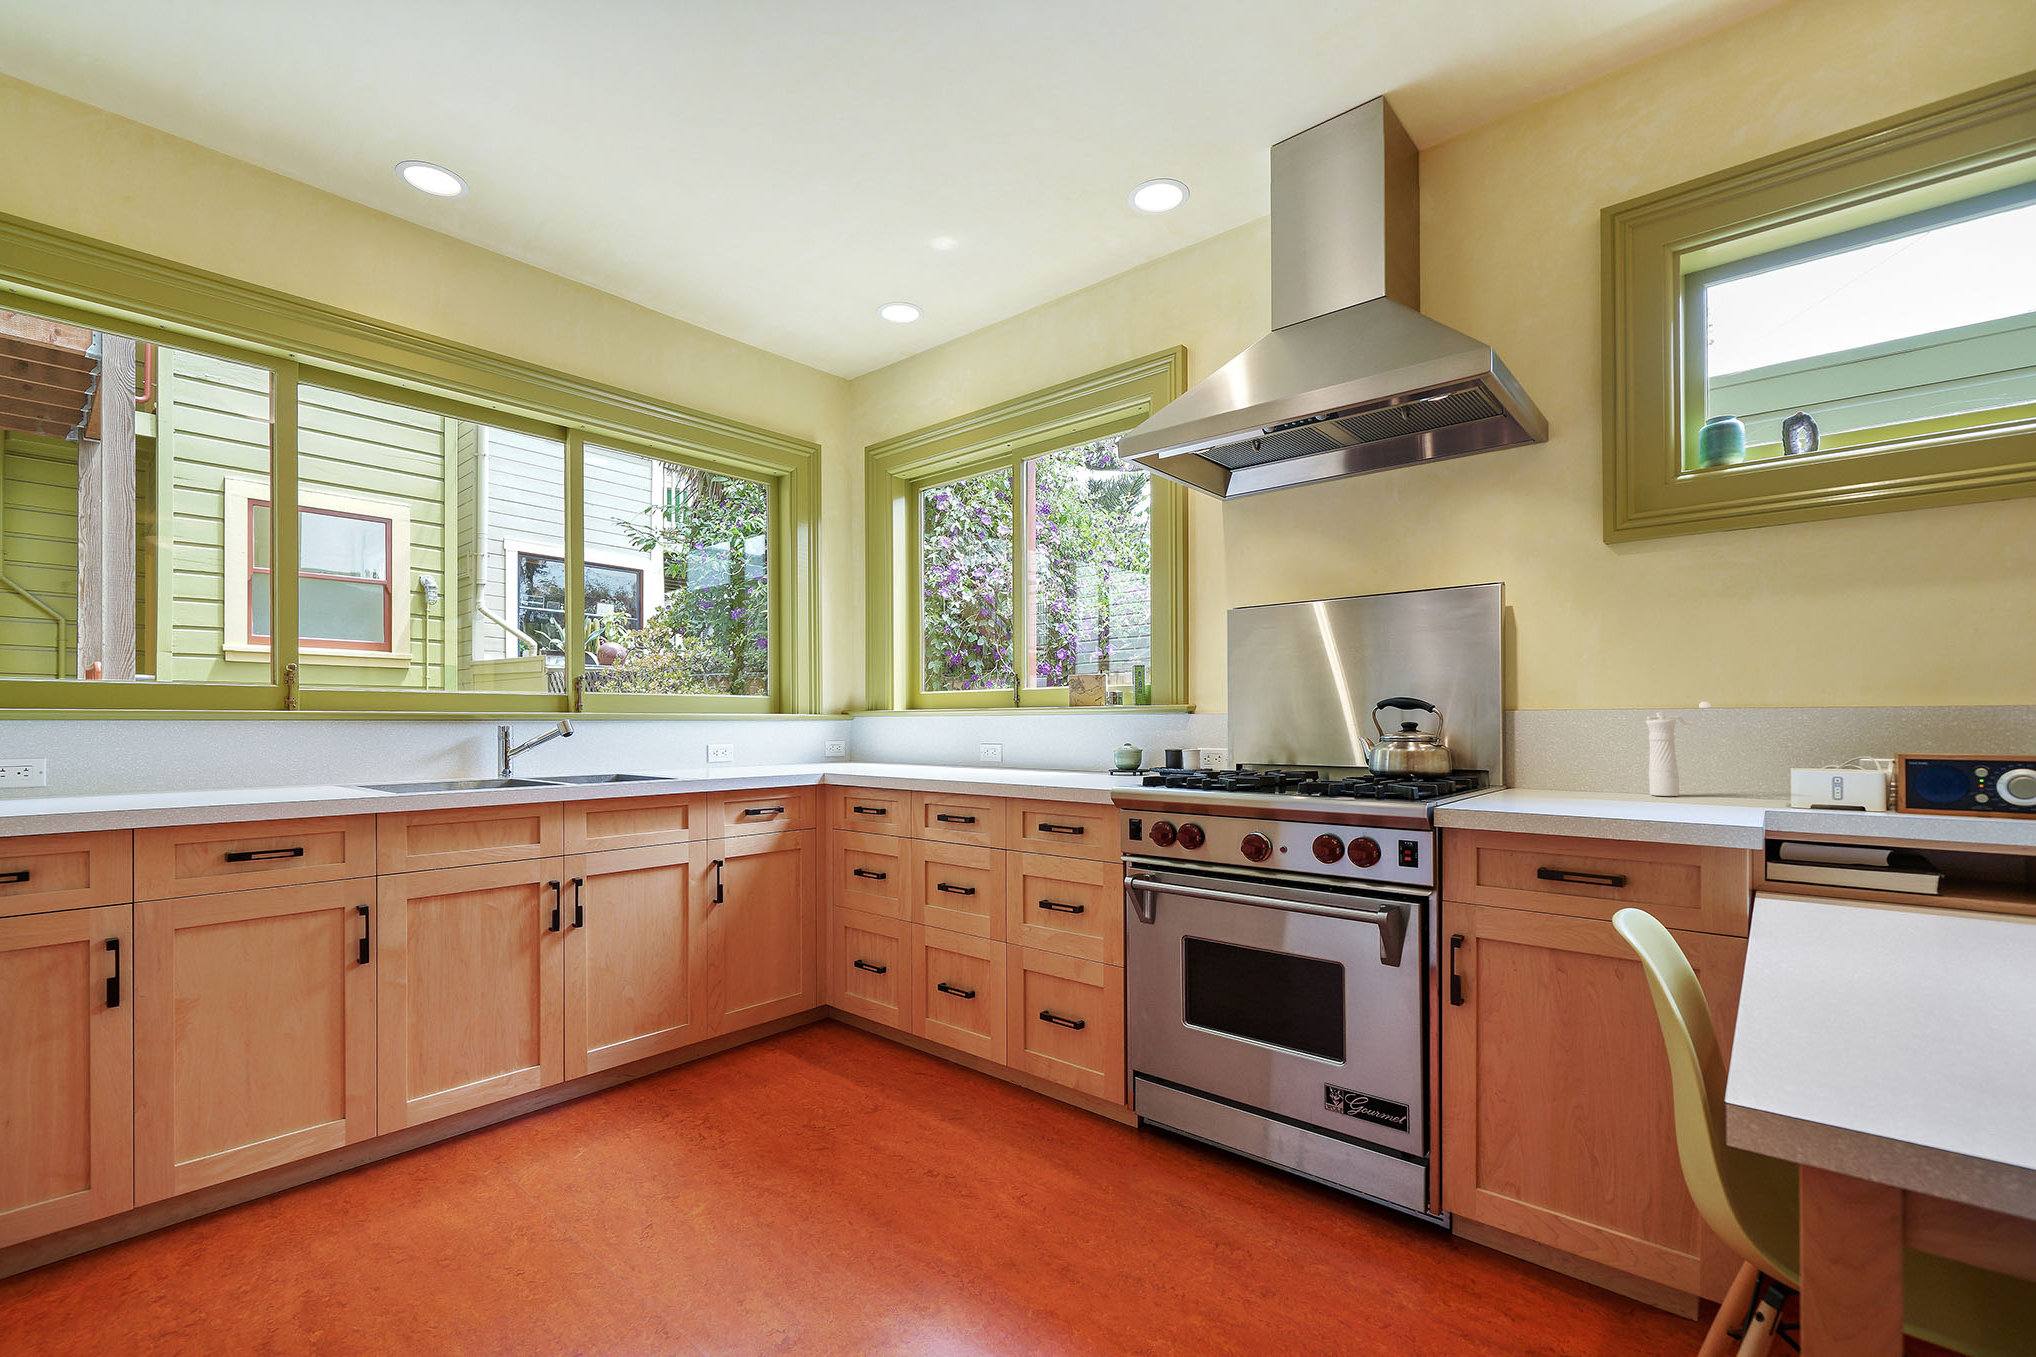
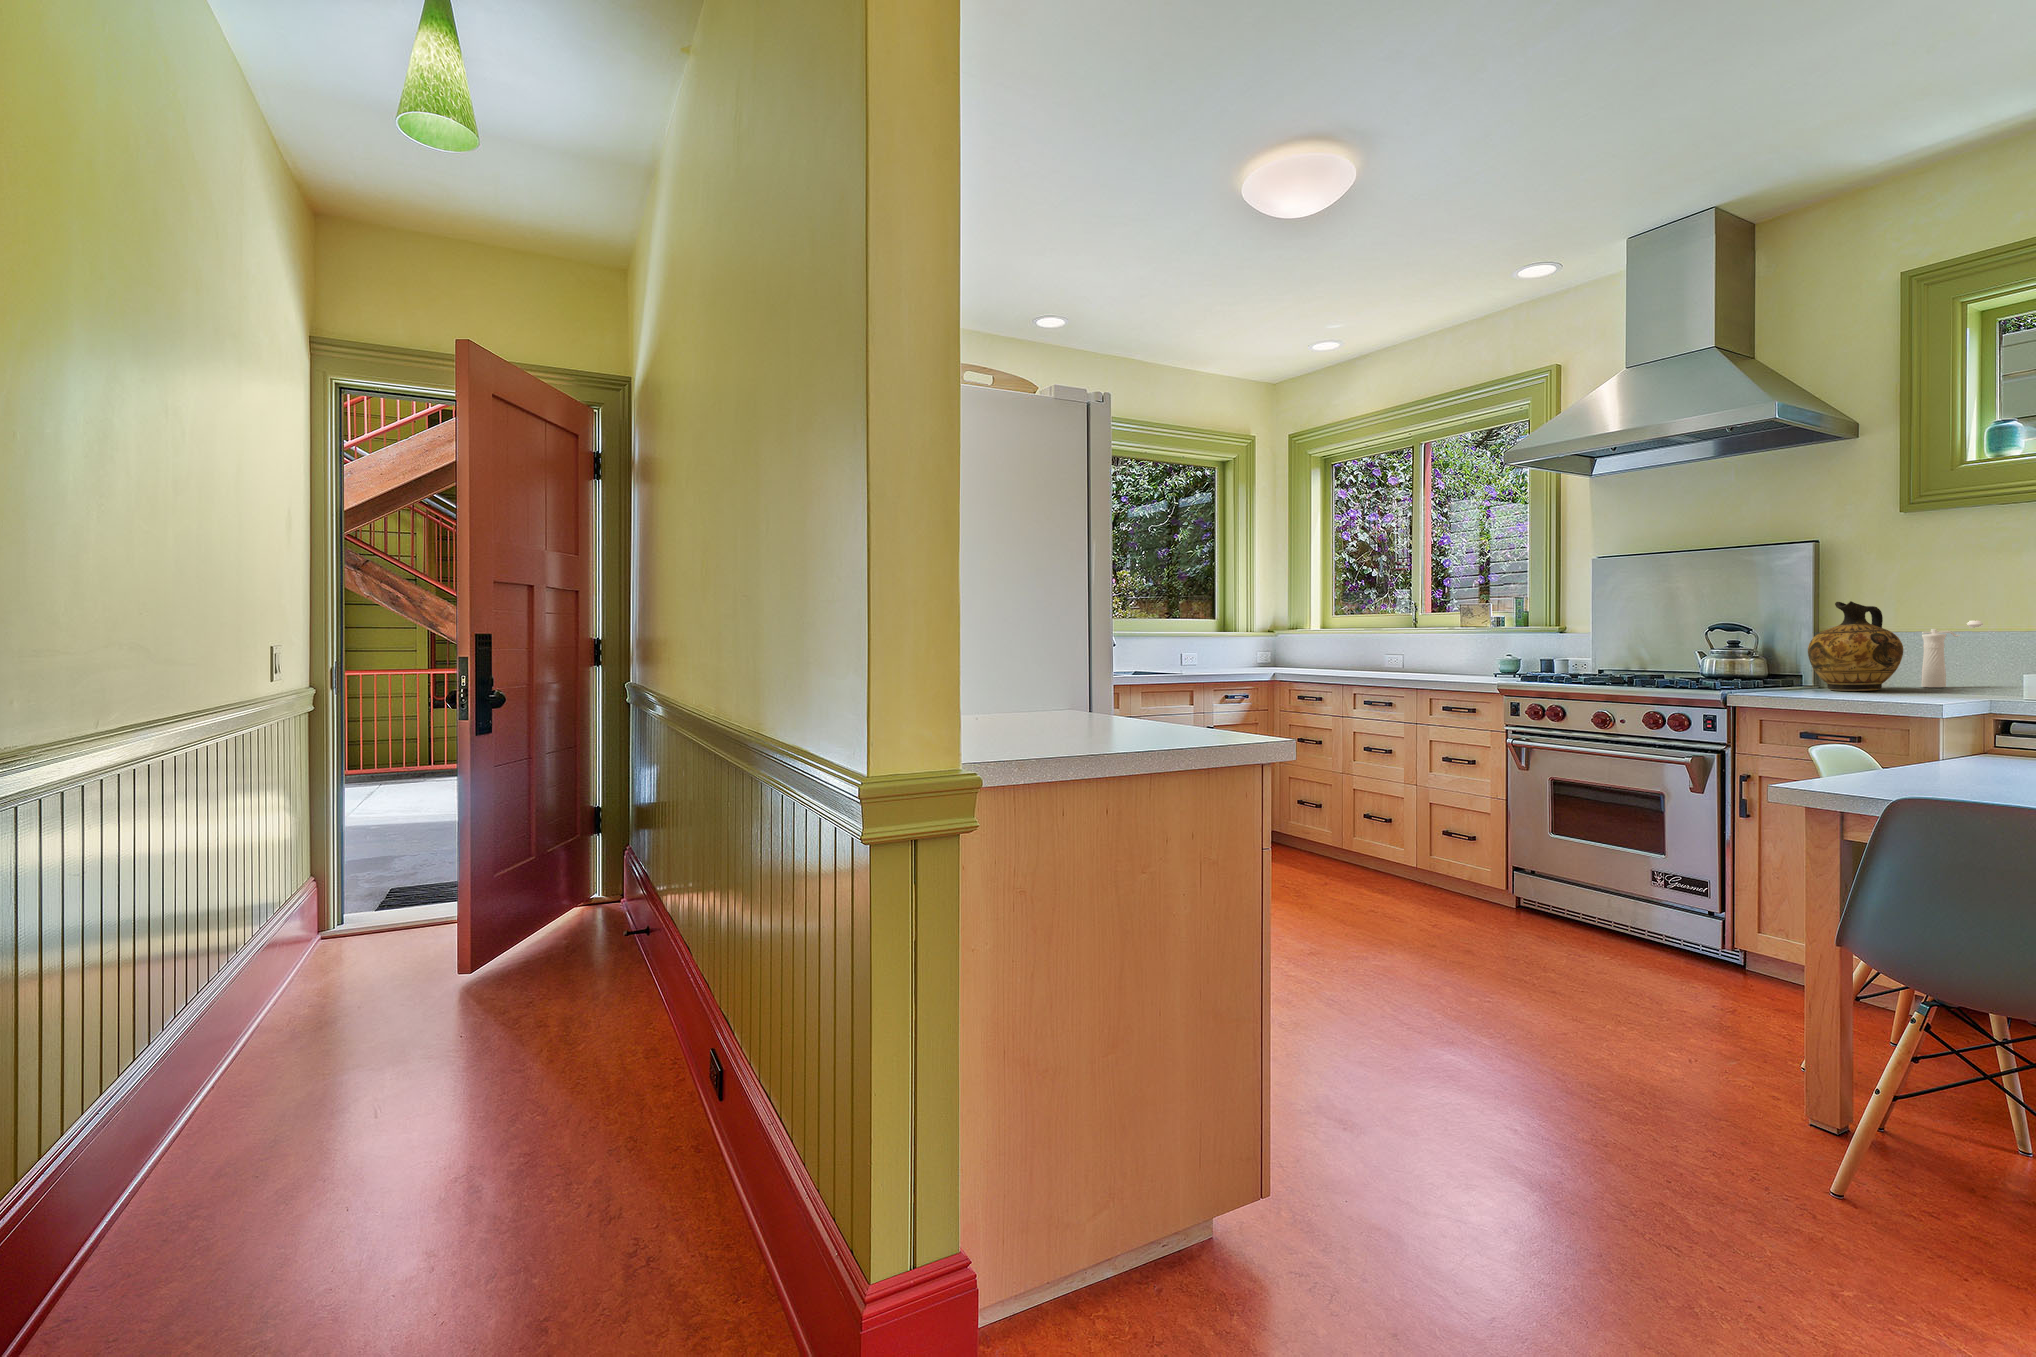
ceramic jug: none [1519,669,1642,802] -> present [1808,601,1903,691]

